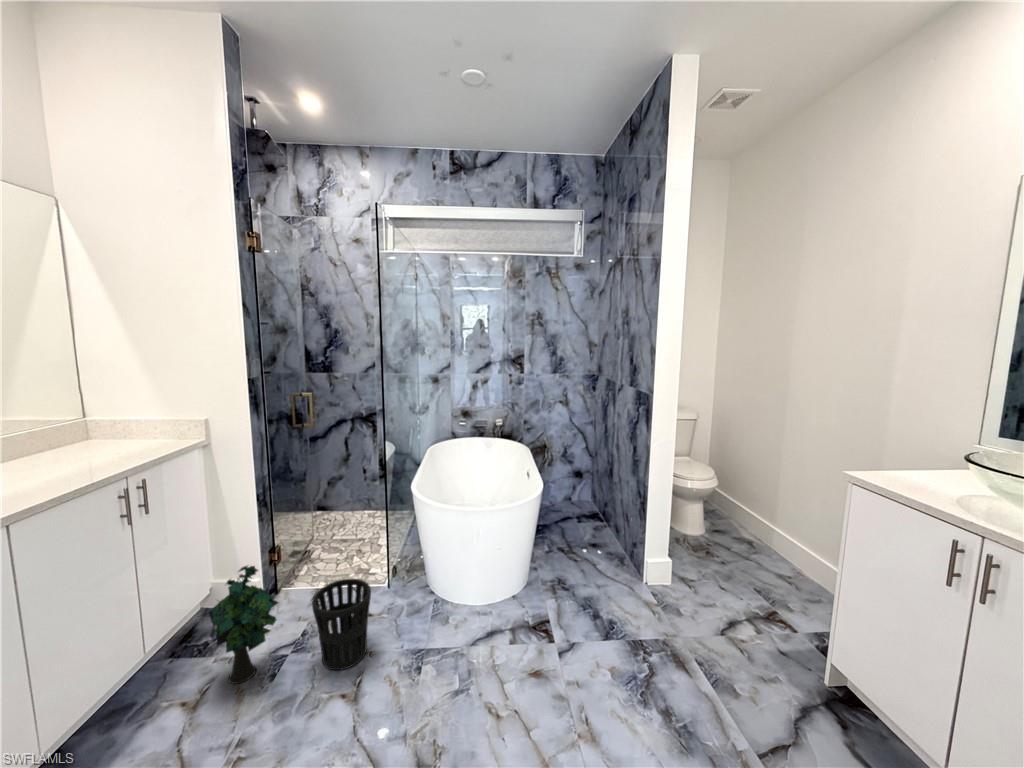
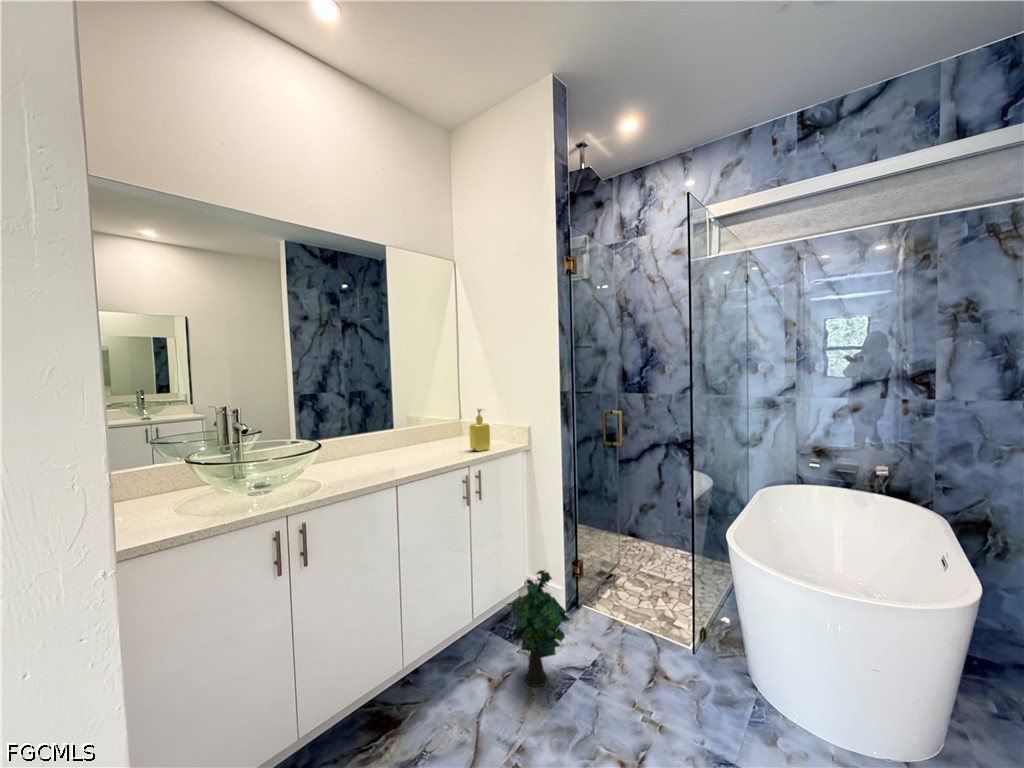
soap dispenser: none [120,405,155,457] -> present [469,409,490,451]
wastebasket: present [312,579,371,670] -> none [598,620,664,733]

